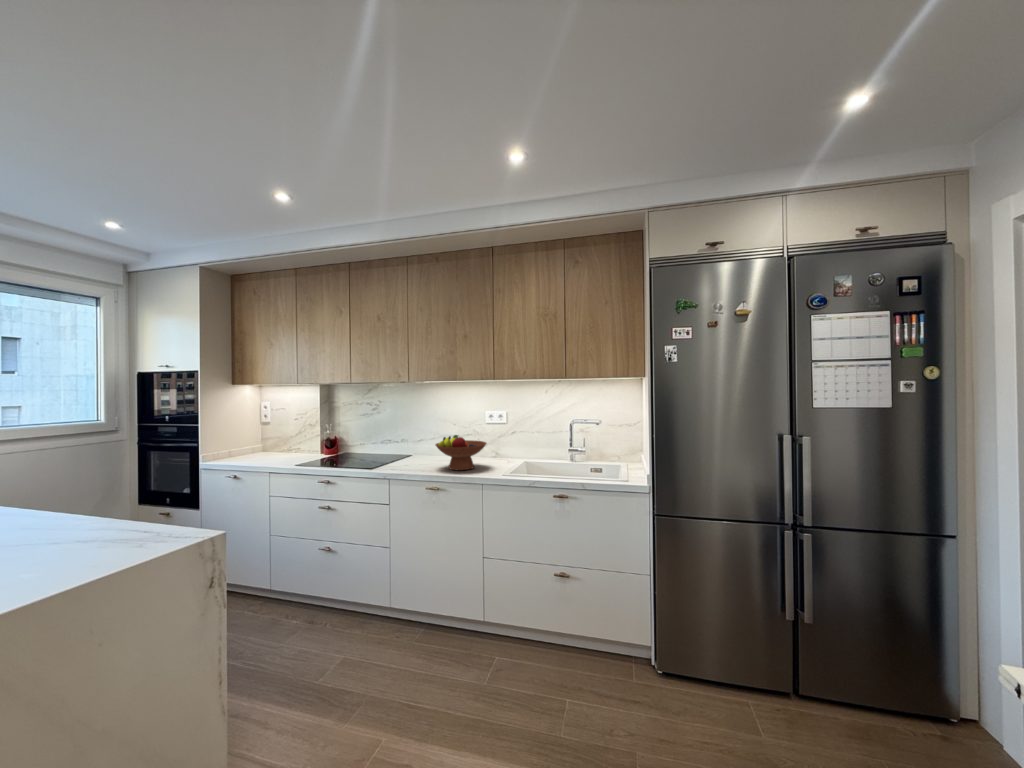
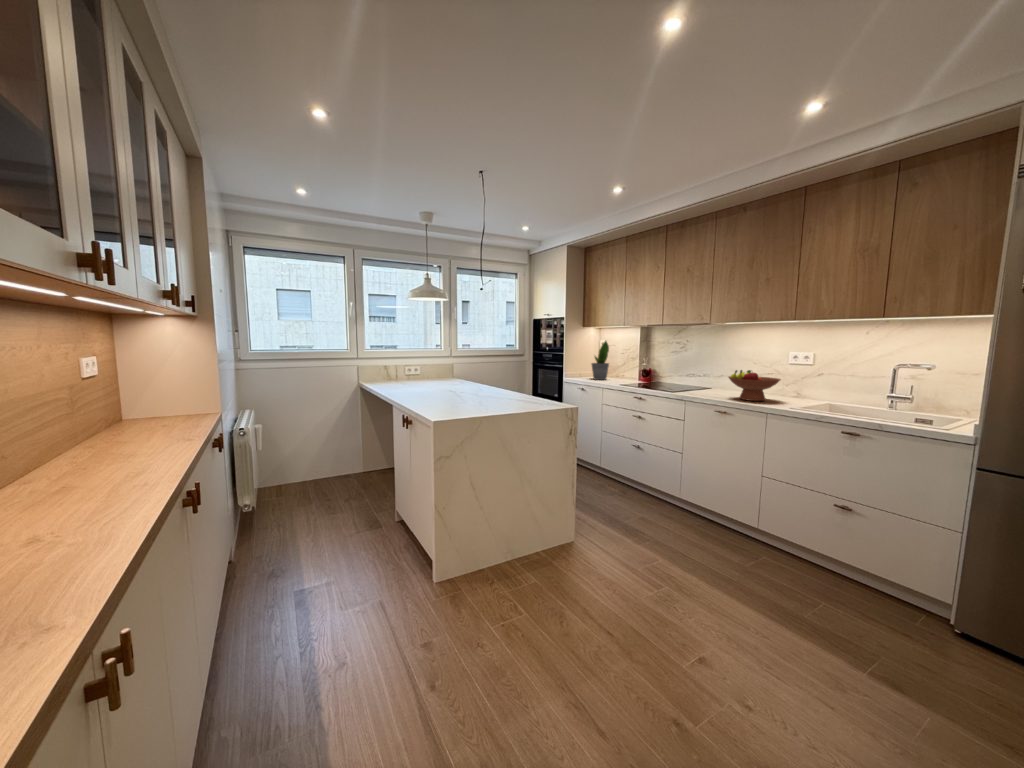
potted plant: none [247,403,277,461] -> present [592,341,609,380]

